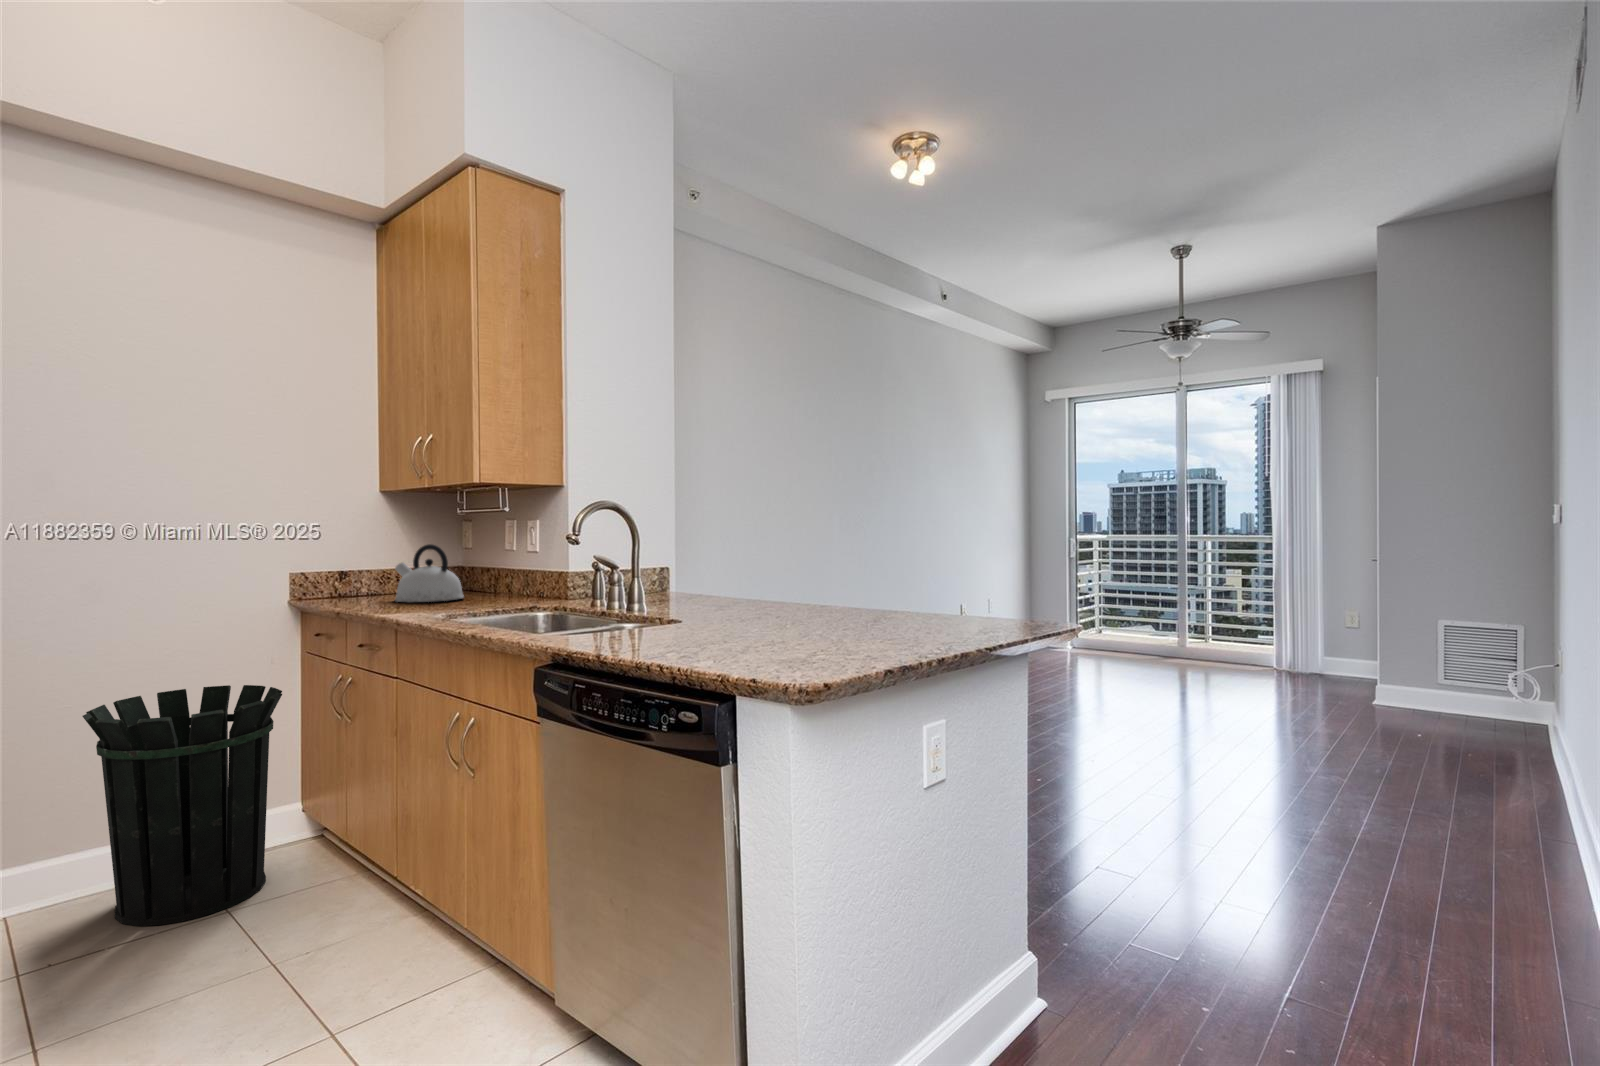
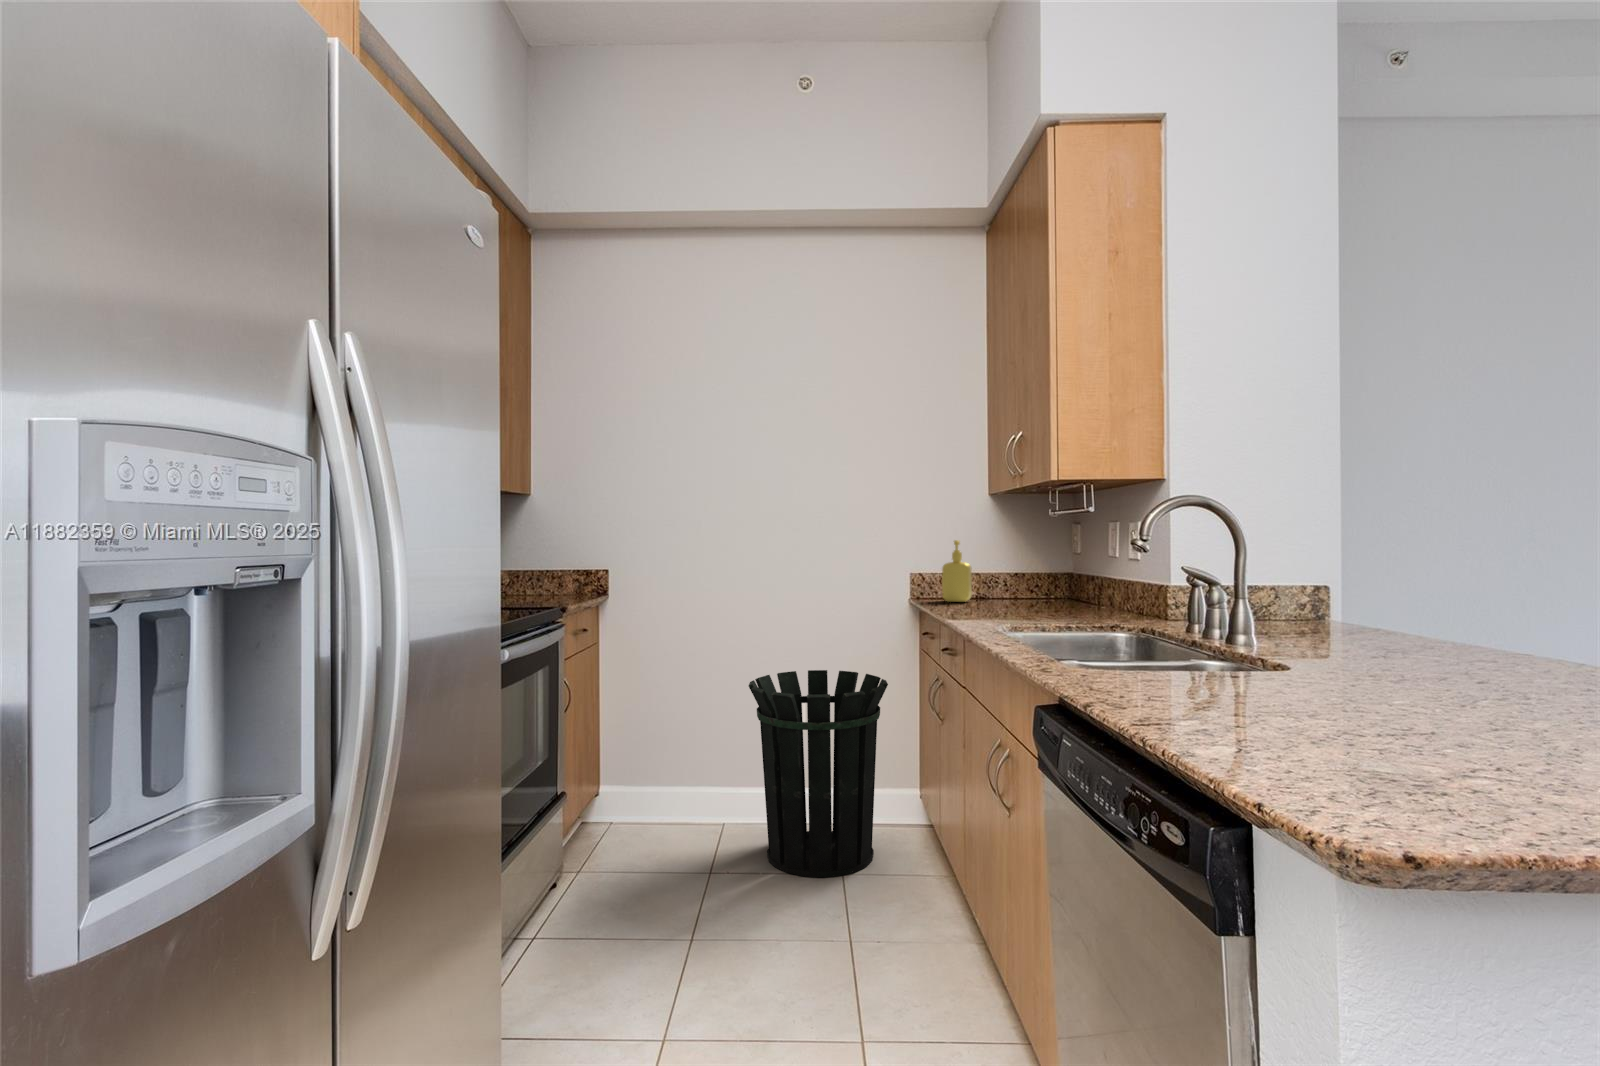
soap dispenser: none [338,538,369,600] -> present [942,540,972,602]
kettle: present [395,544,464,602] -> none [988,548,1060,610]

